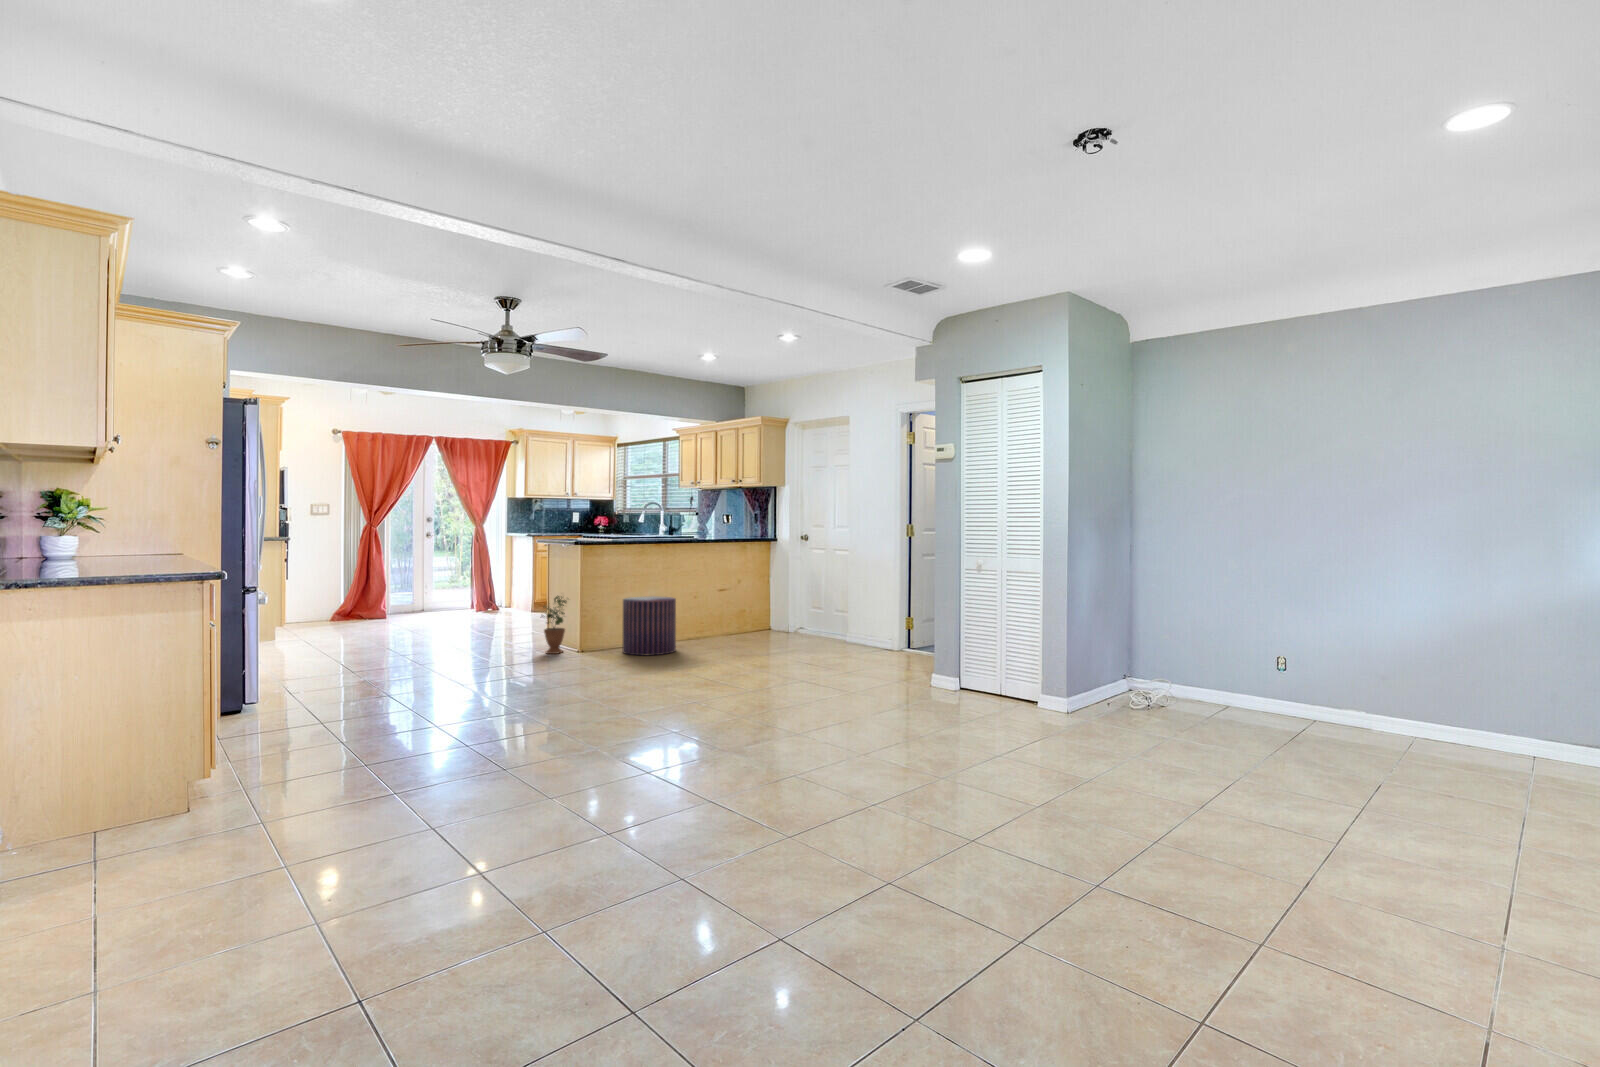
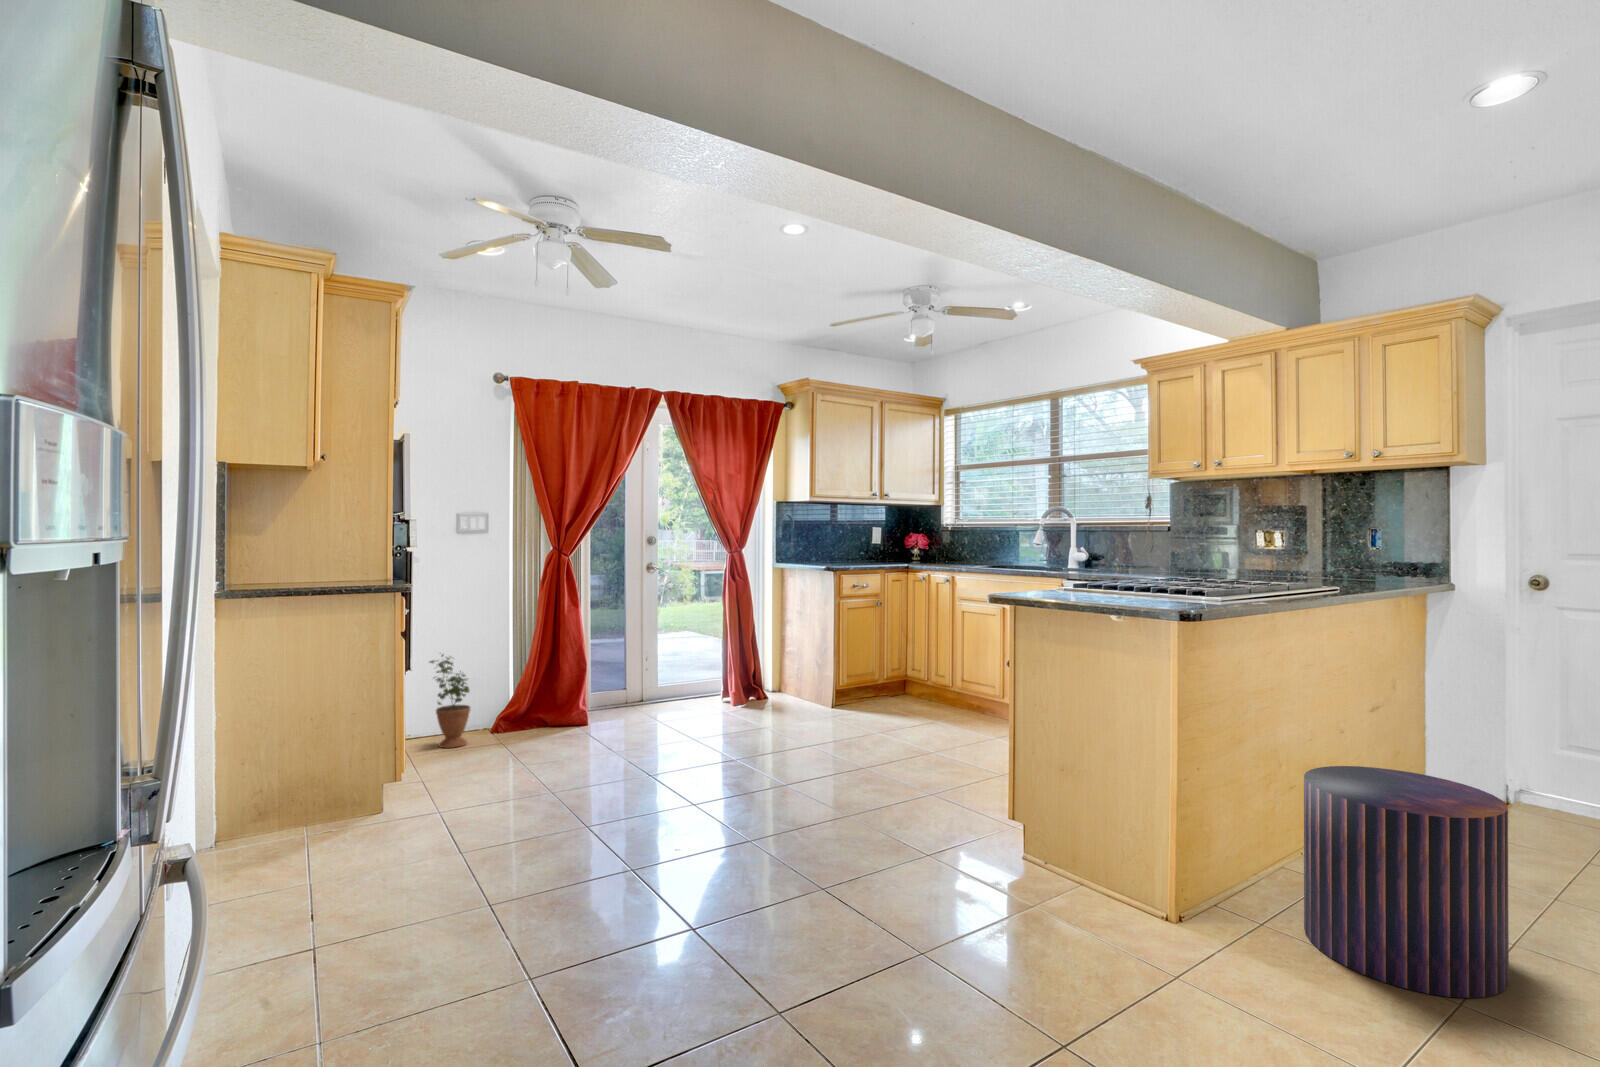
potted plant: present [542,596,567,654] -> present [430,655,470,748]

